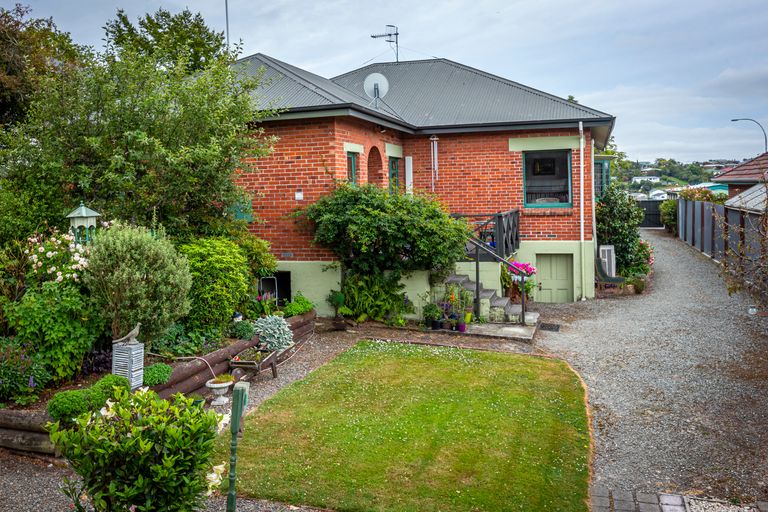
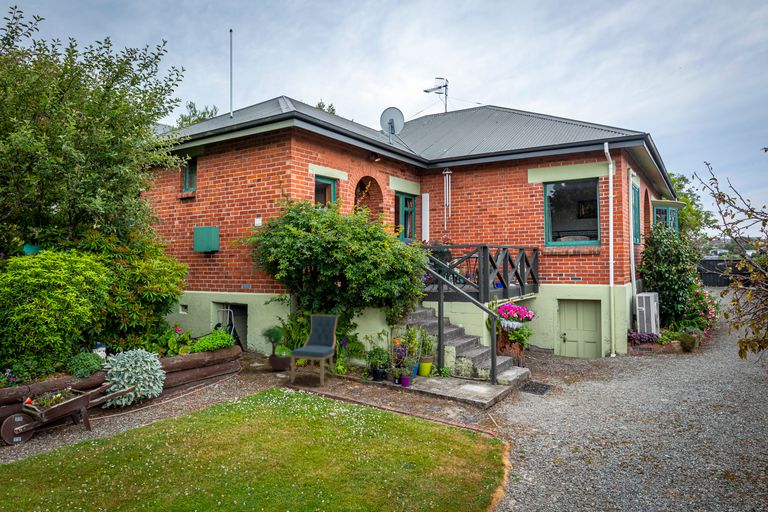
chair: present [594,258,626,299] -> present [291,314,338,386]

